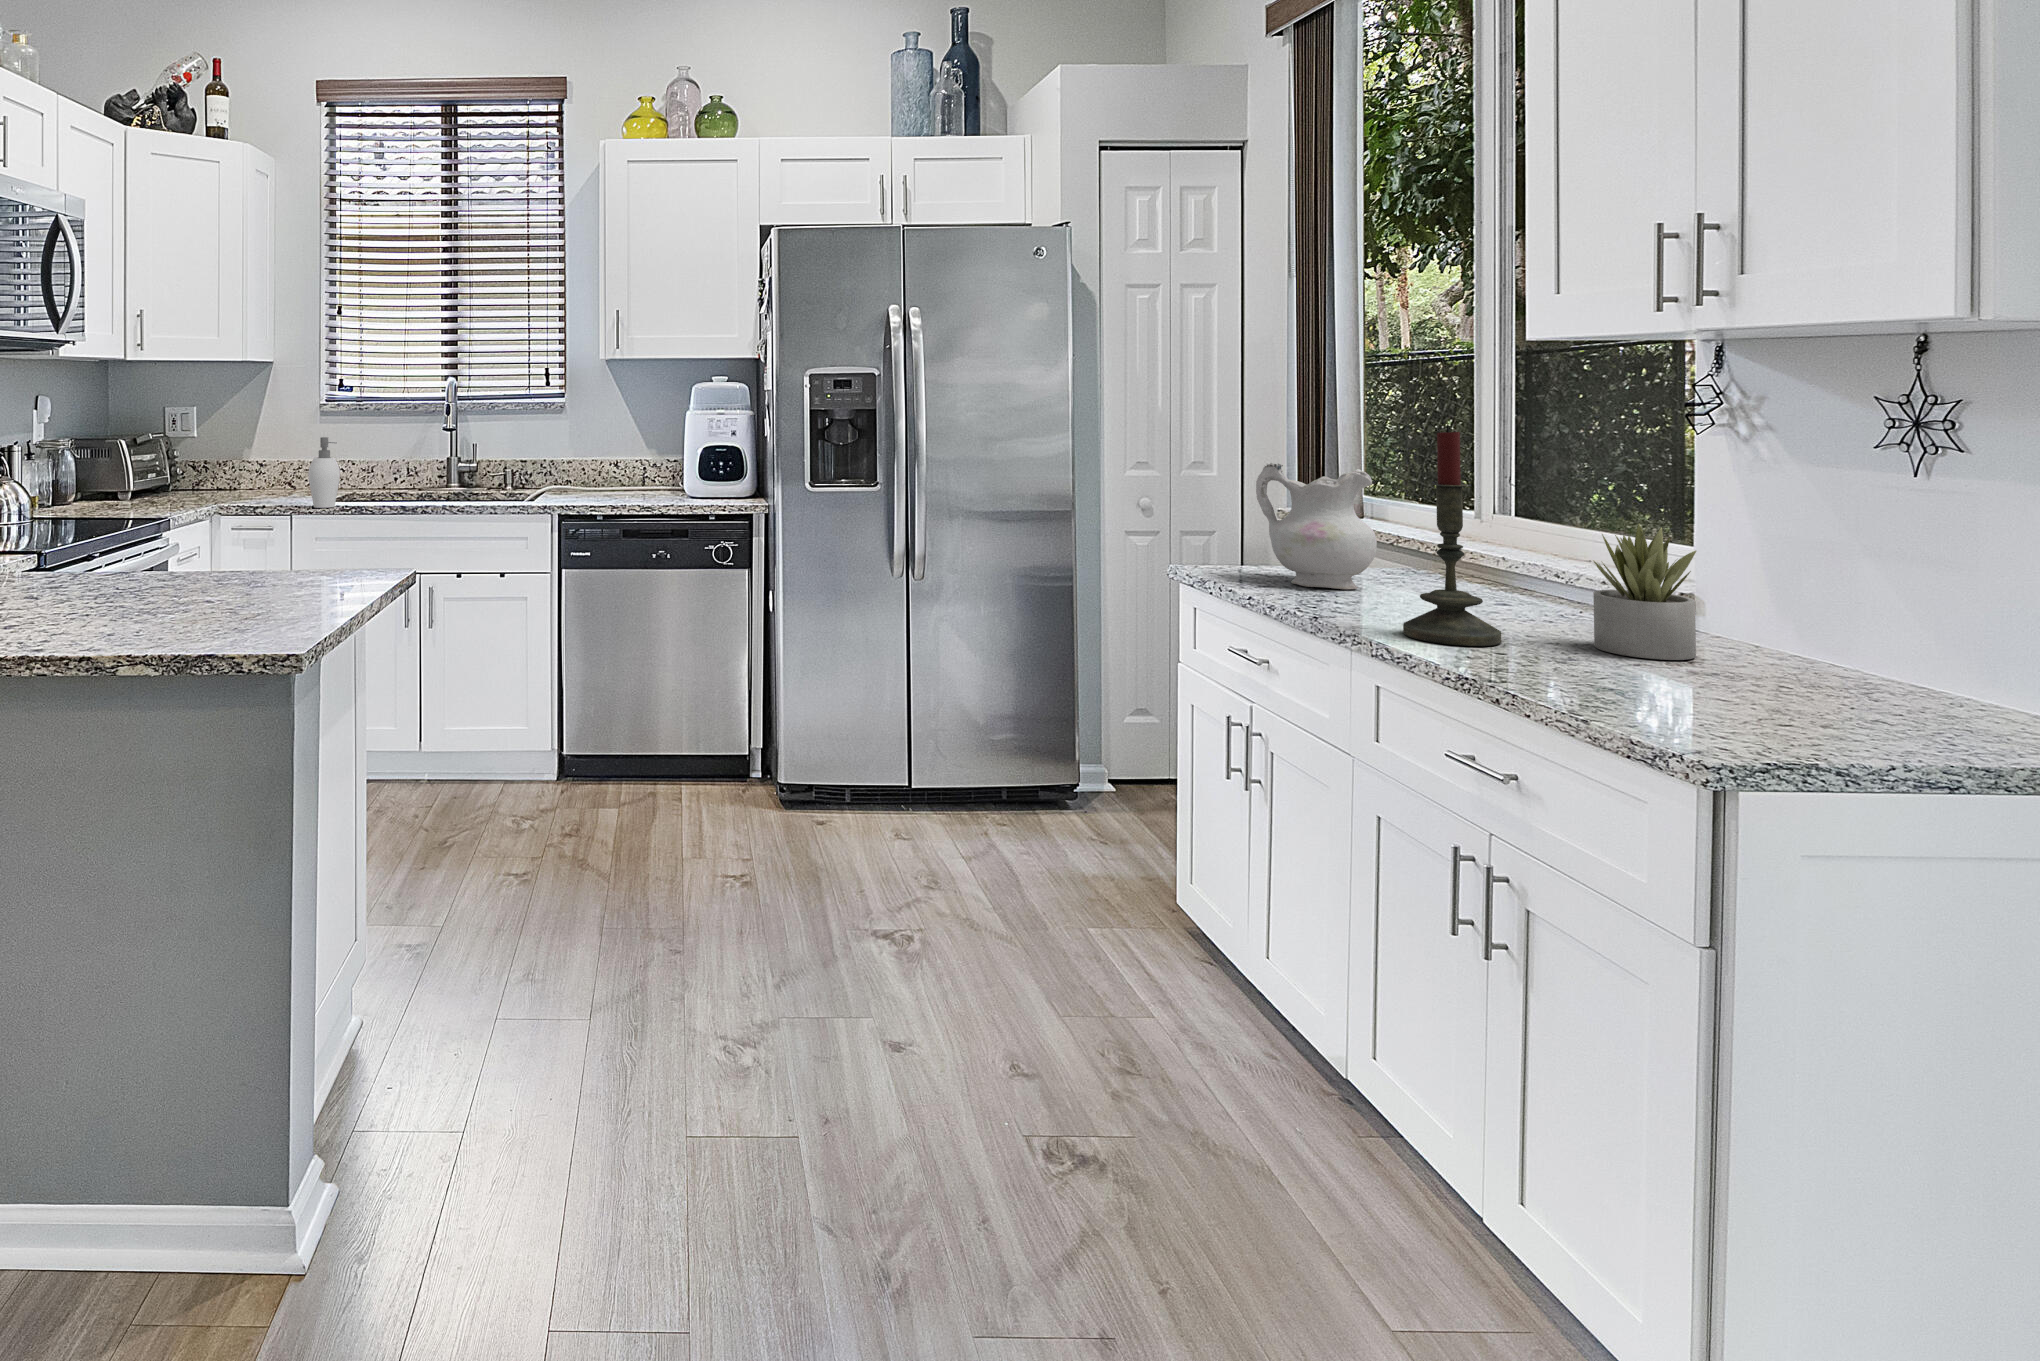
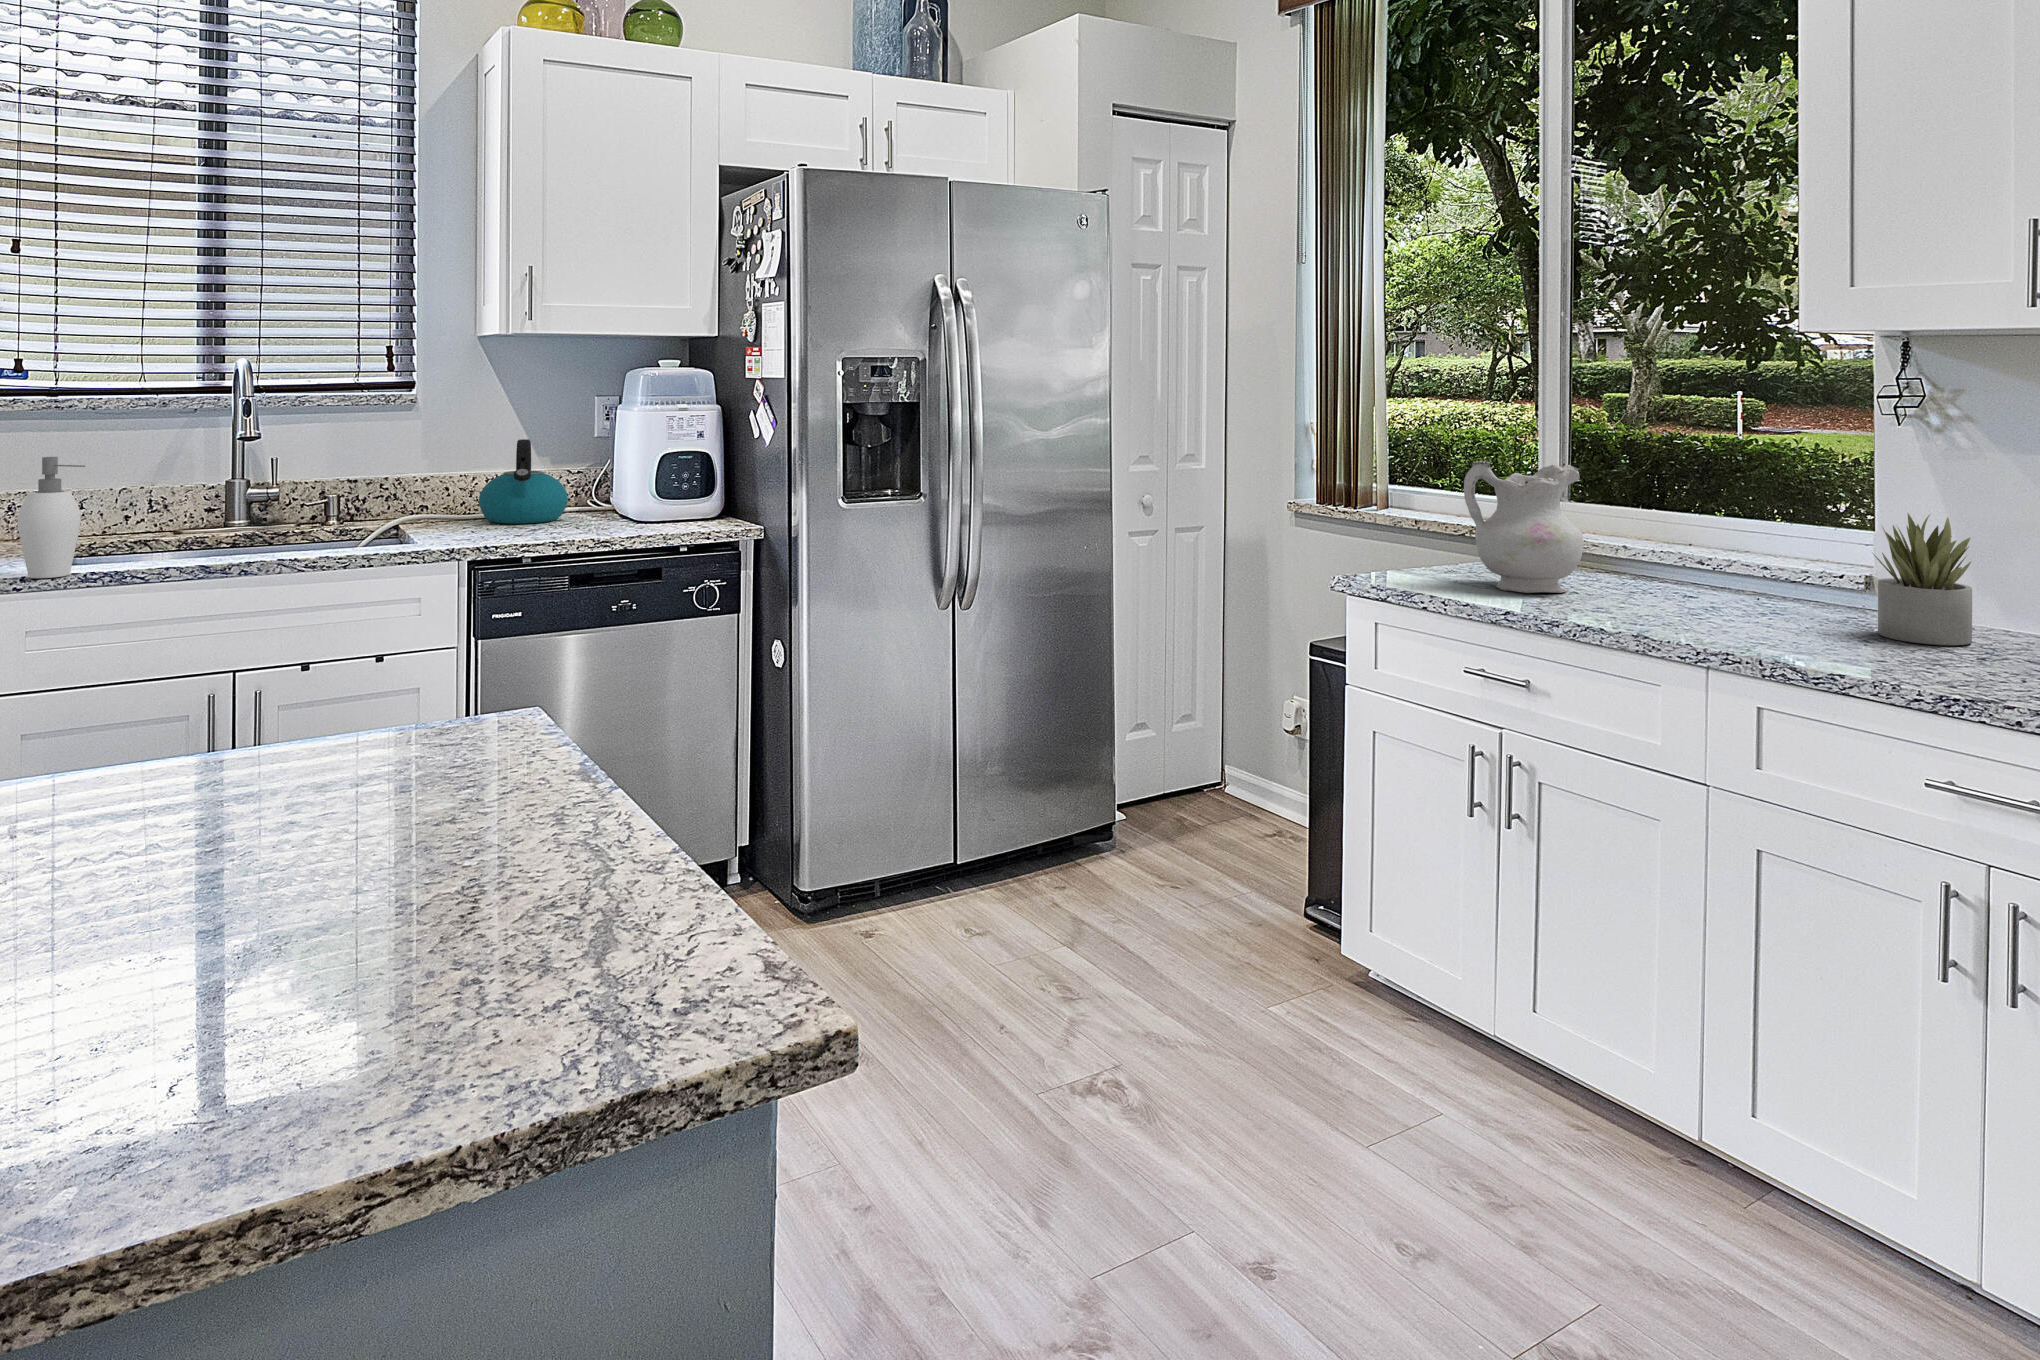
candle: present [1403,425,1501,646] -> none [1731,420,1832,650]
kettle: none [597,435,657,494] -> present [479,439,568,524]

